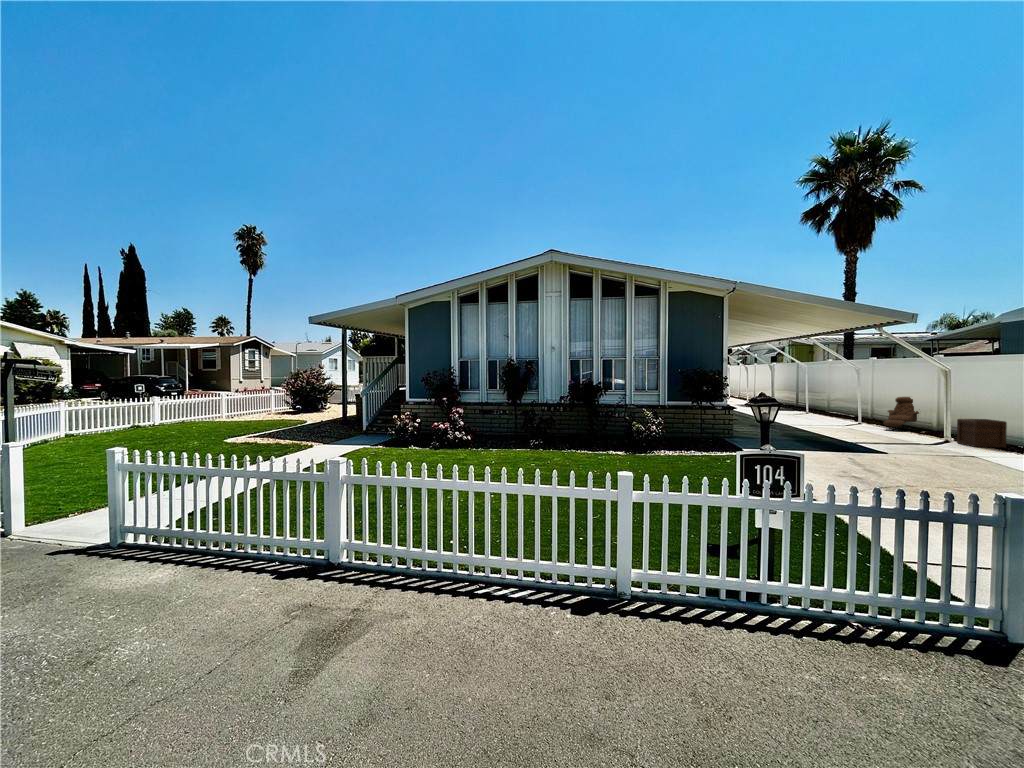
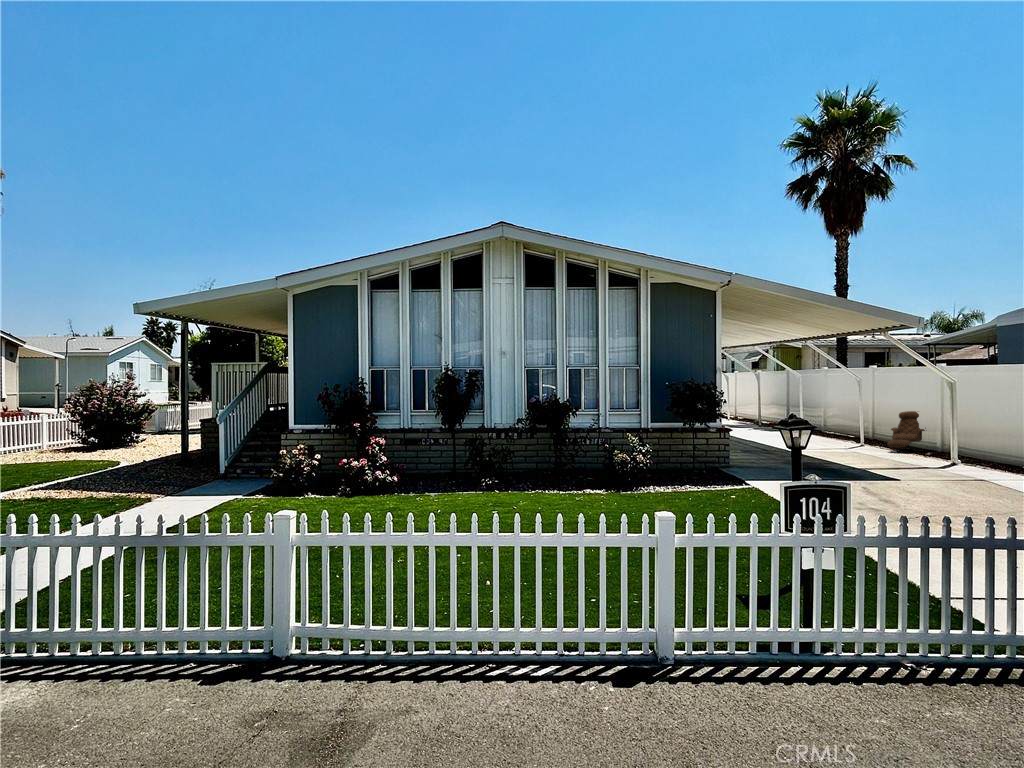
wooden crate: present [957,419,1007,448] -> none [967,436,1018,469]

